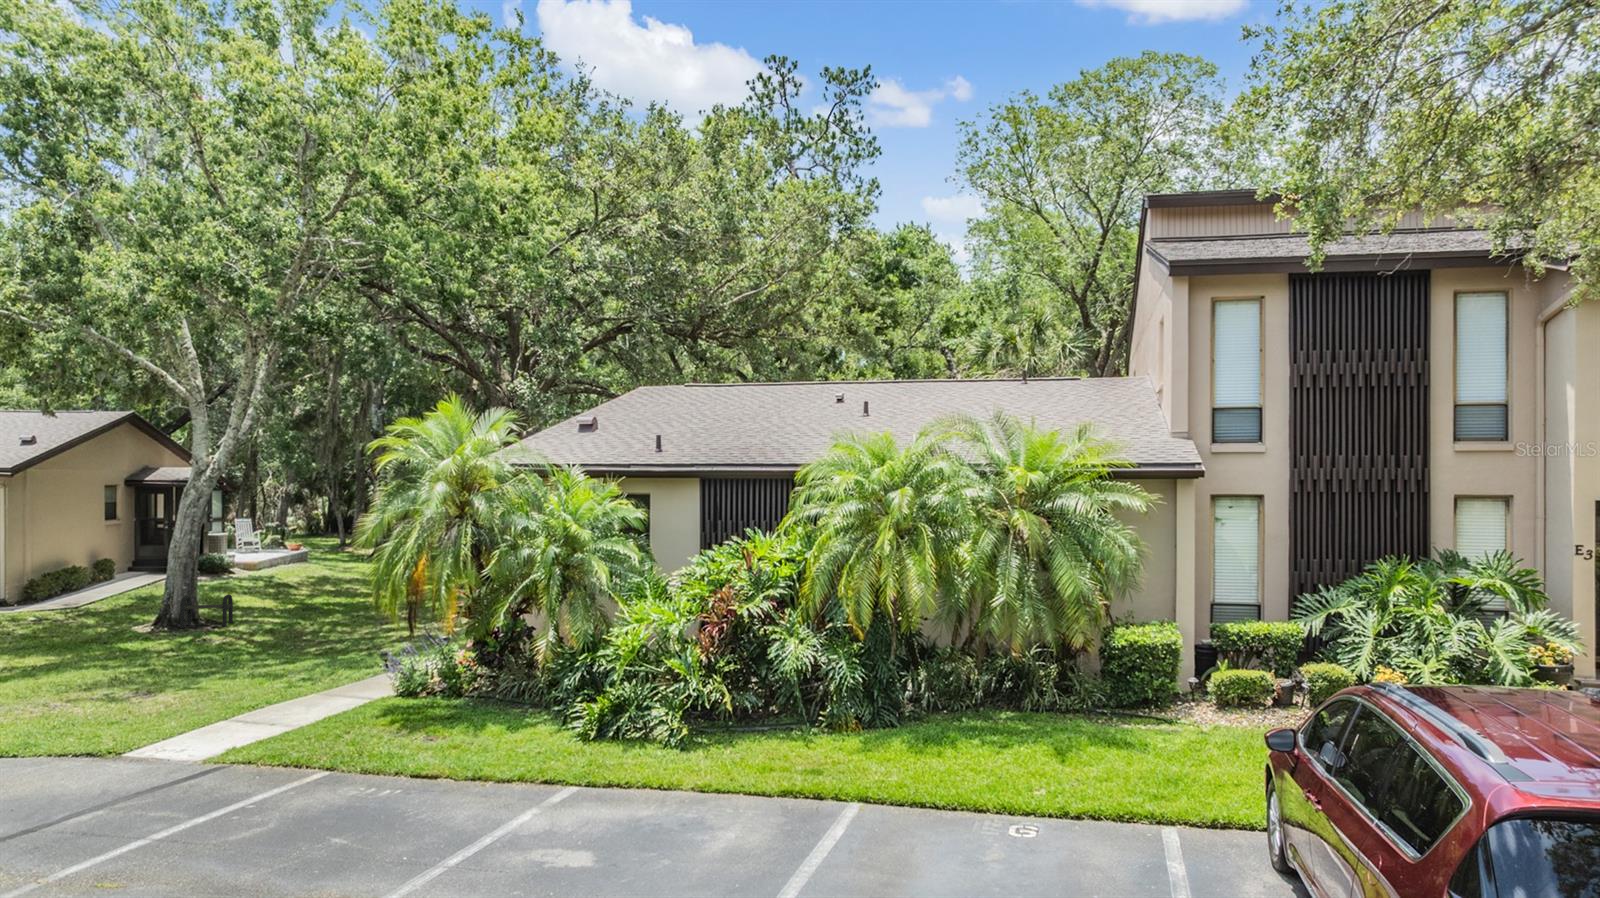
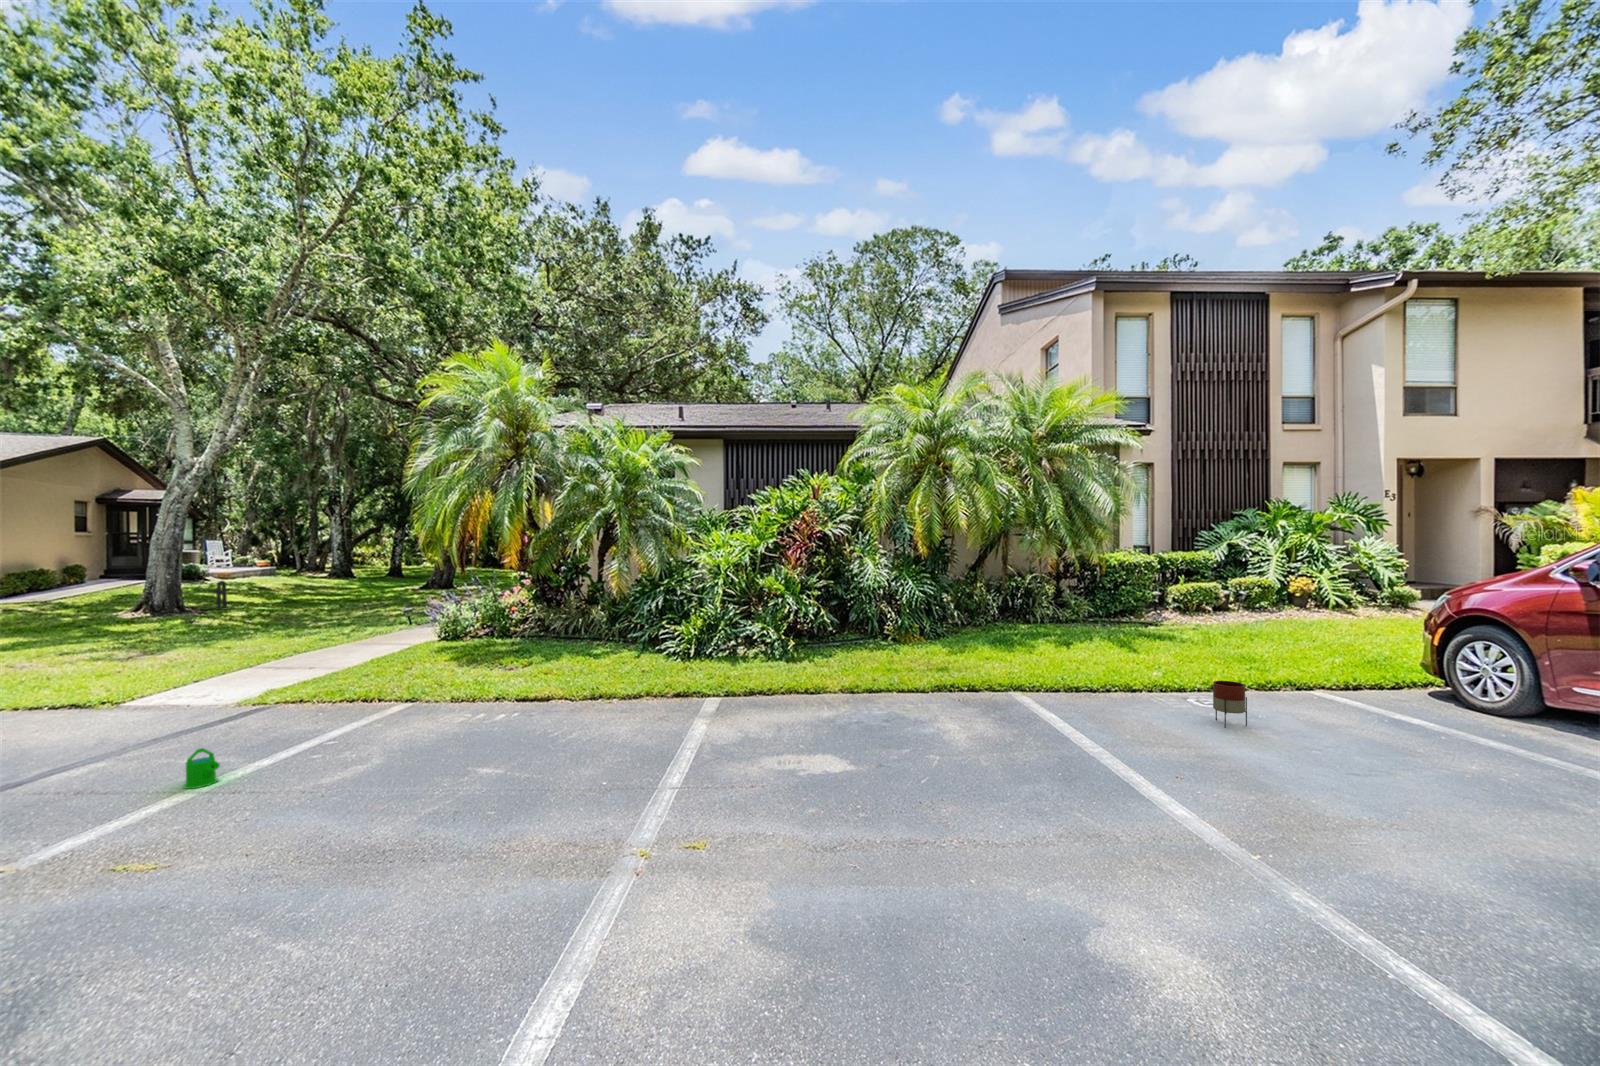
watering can: none [142,808,165,838] -> present [183,748,219,789]
planter: none [985,816,1013,865] -> present [1213,681,1247,728]

